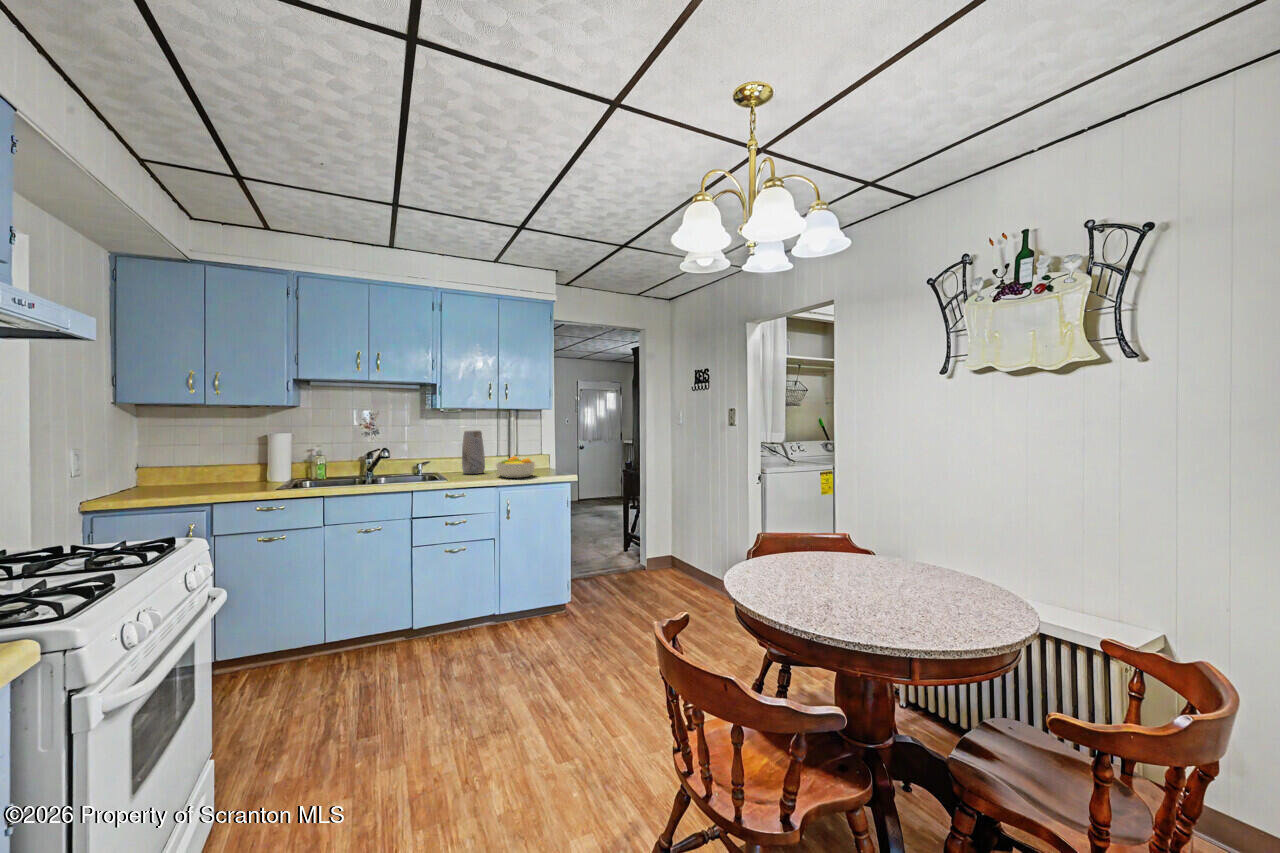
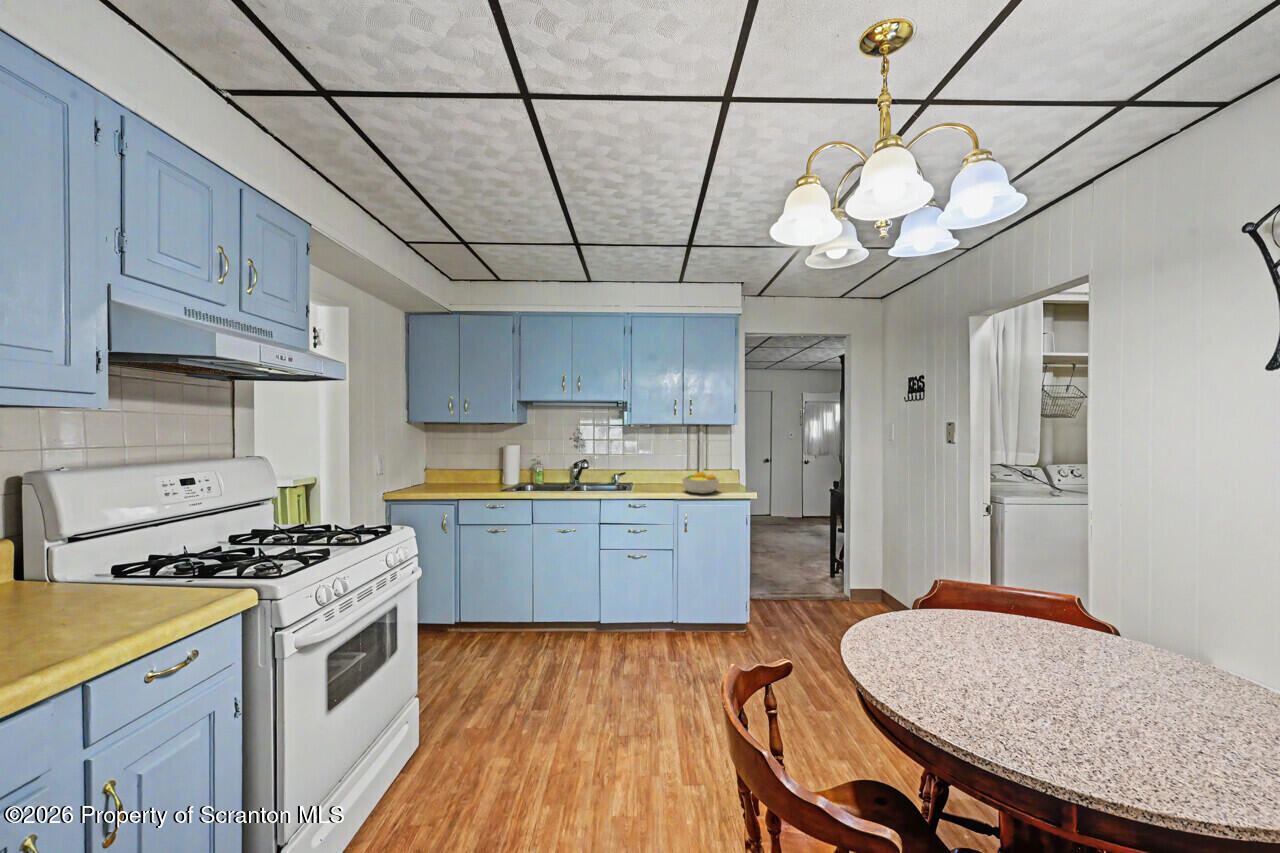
vase: present [462,431,485,474] -> none [655,445,676,486]

